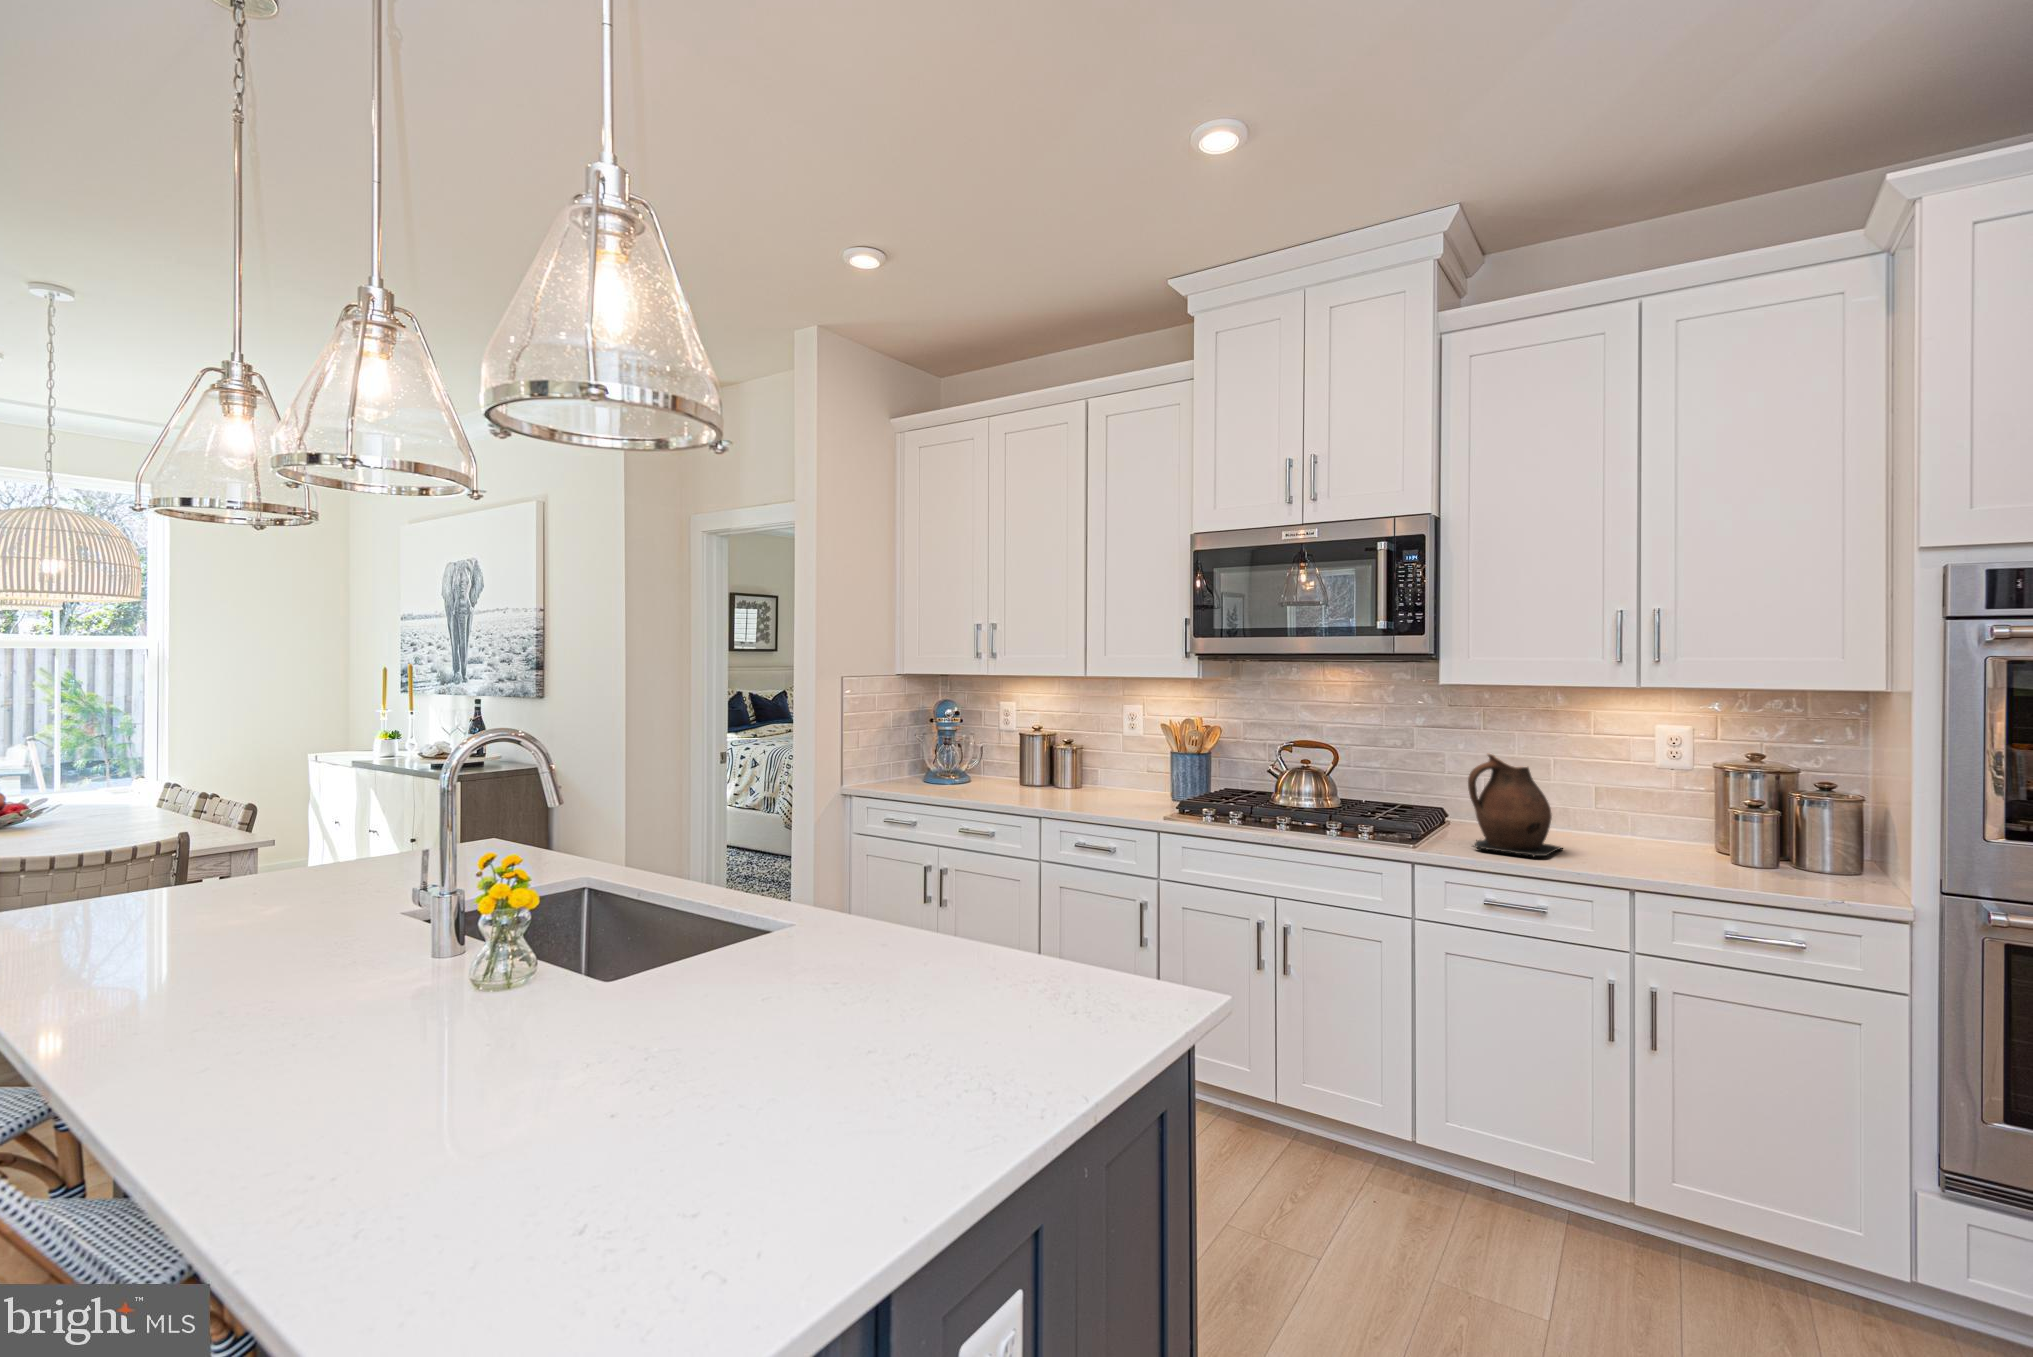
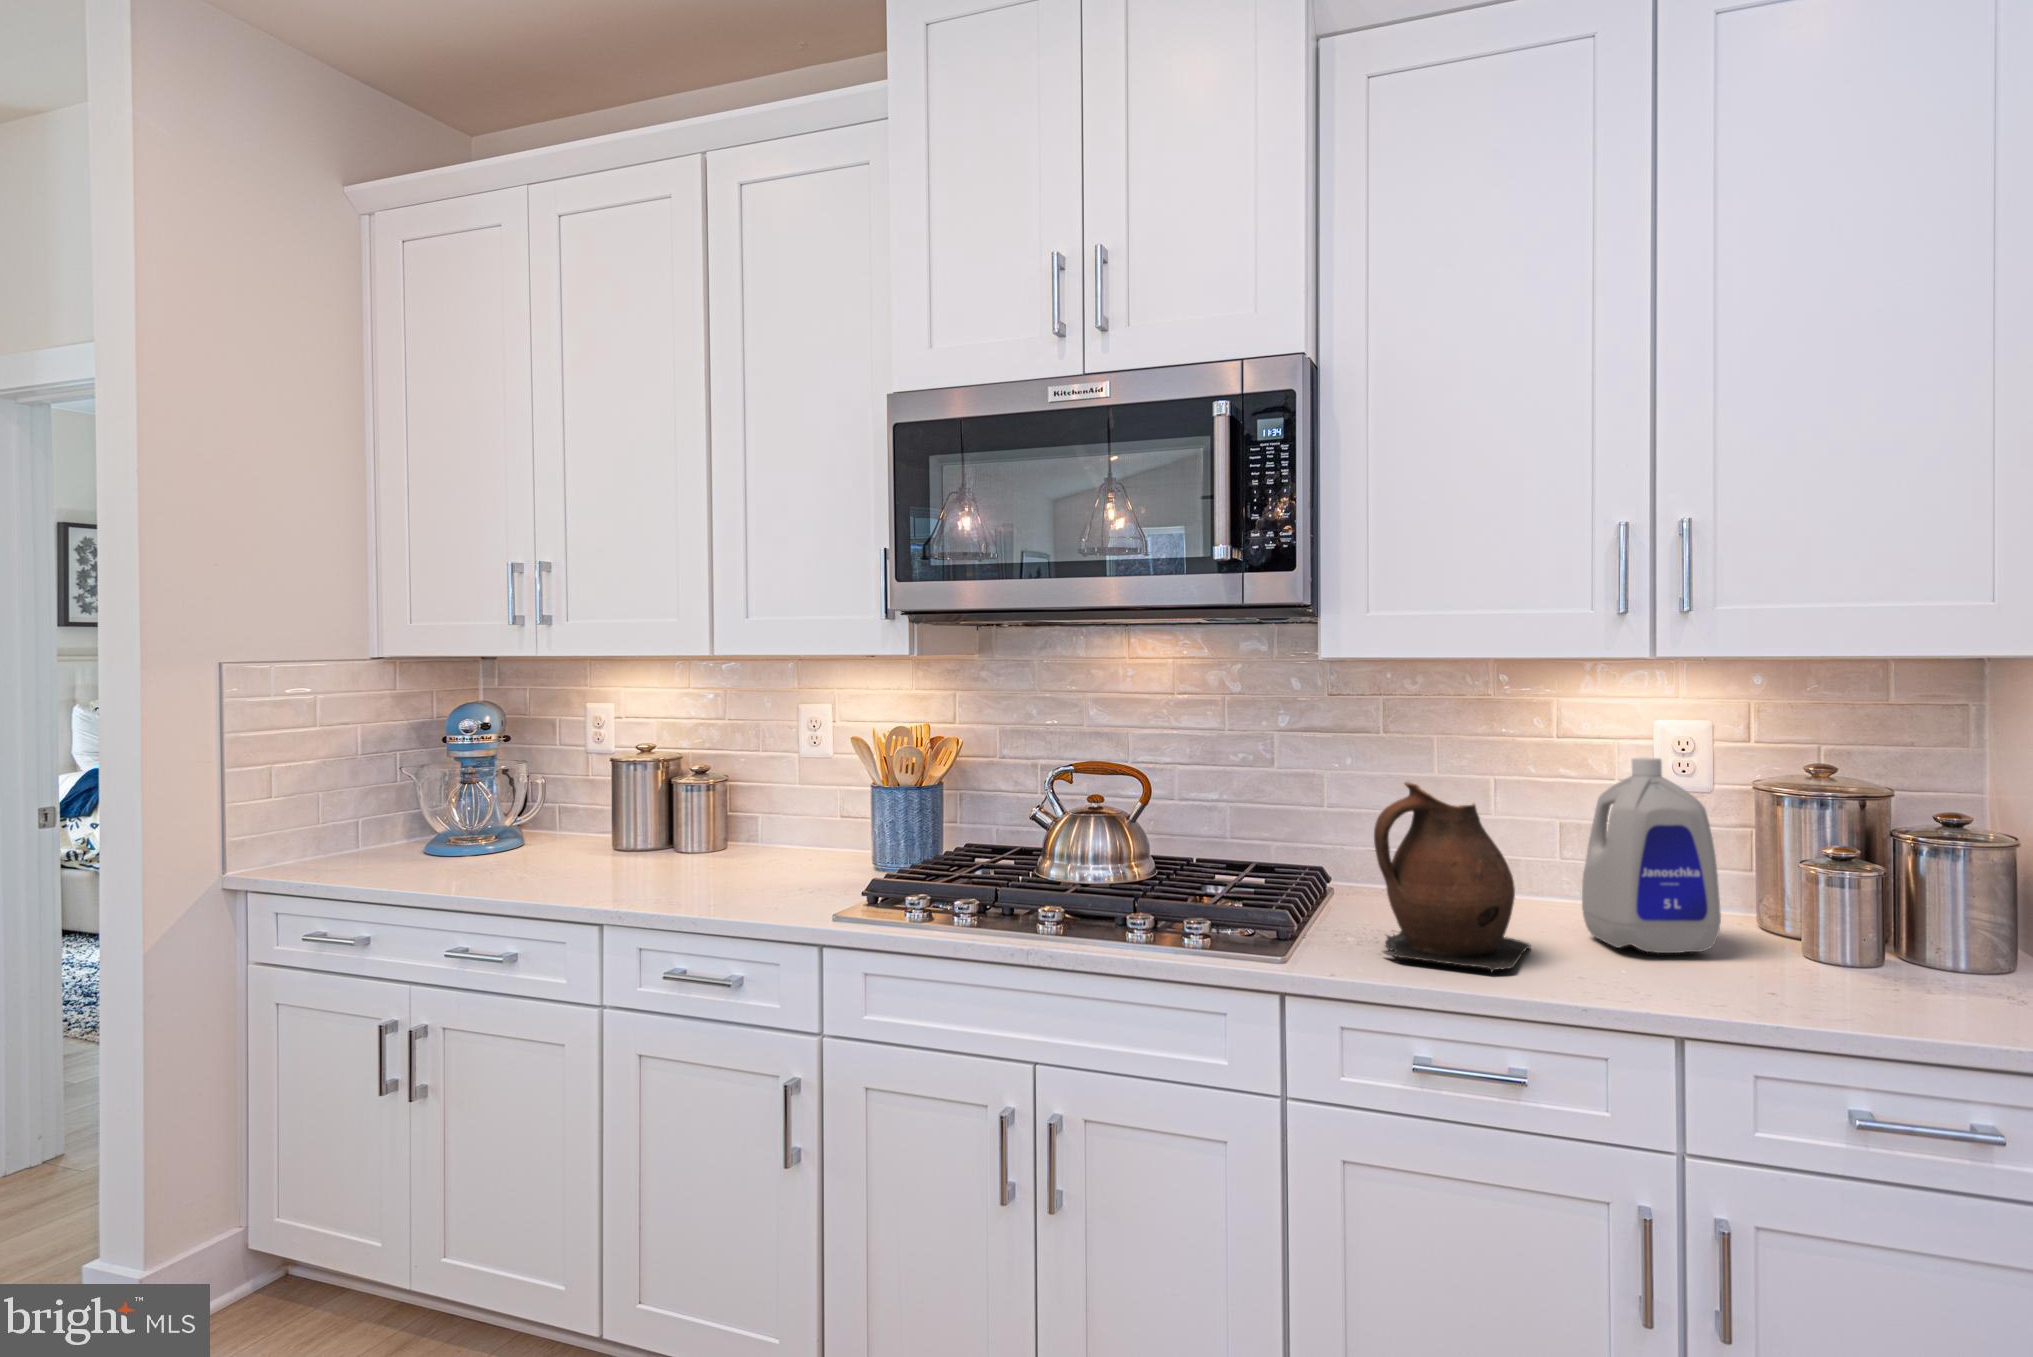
bottle: none [1598,745,1680,855] -> present [1582,757,1721,953]

